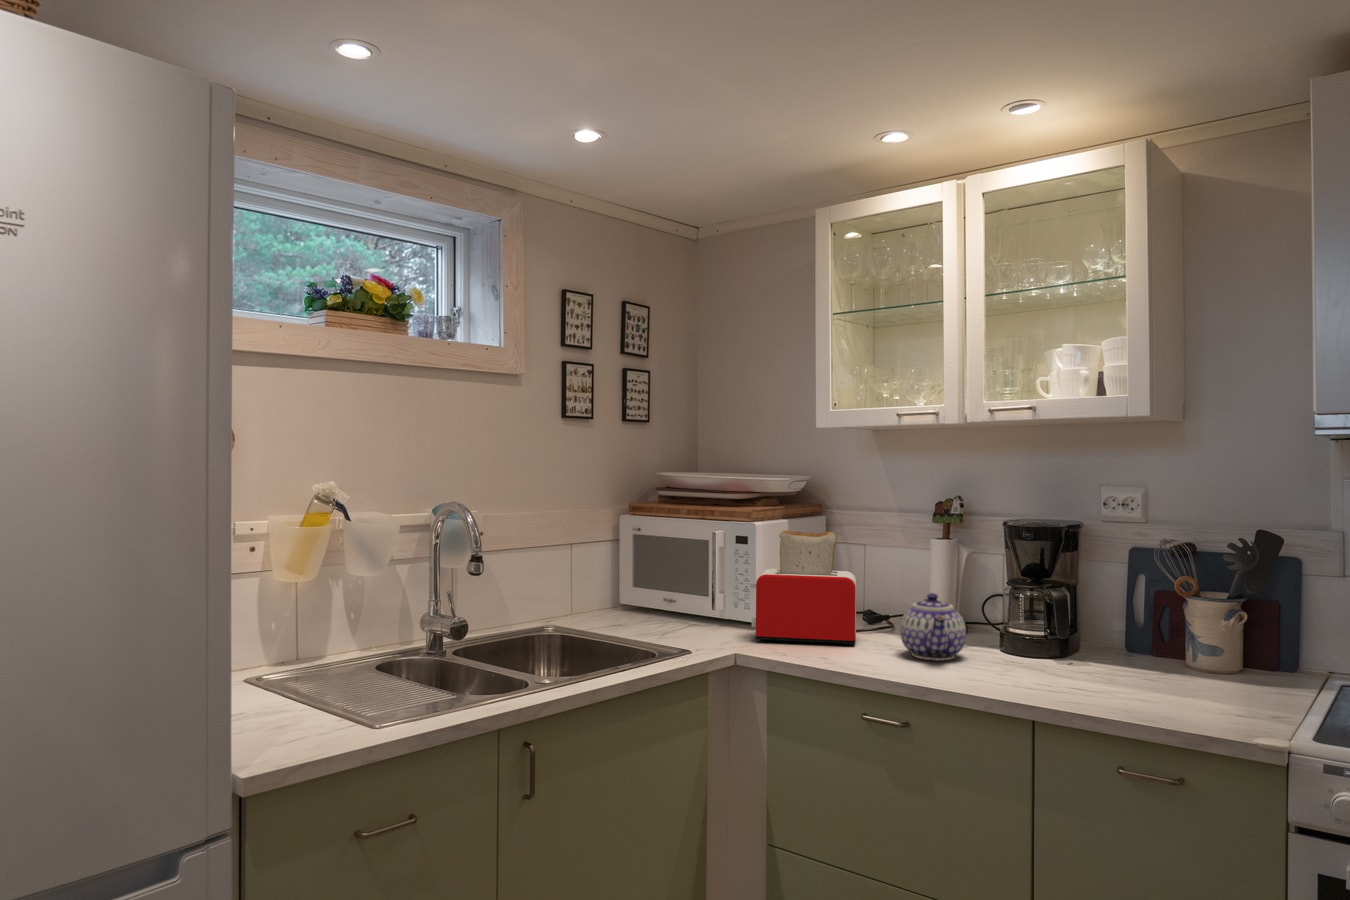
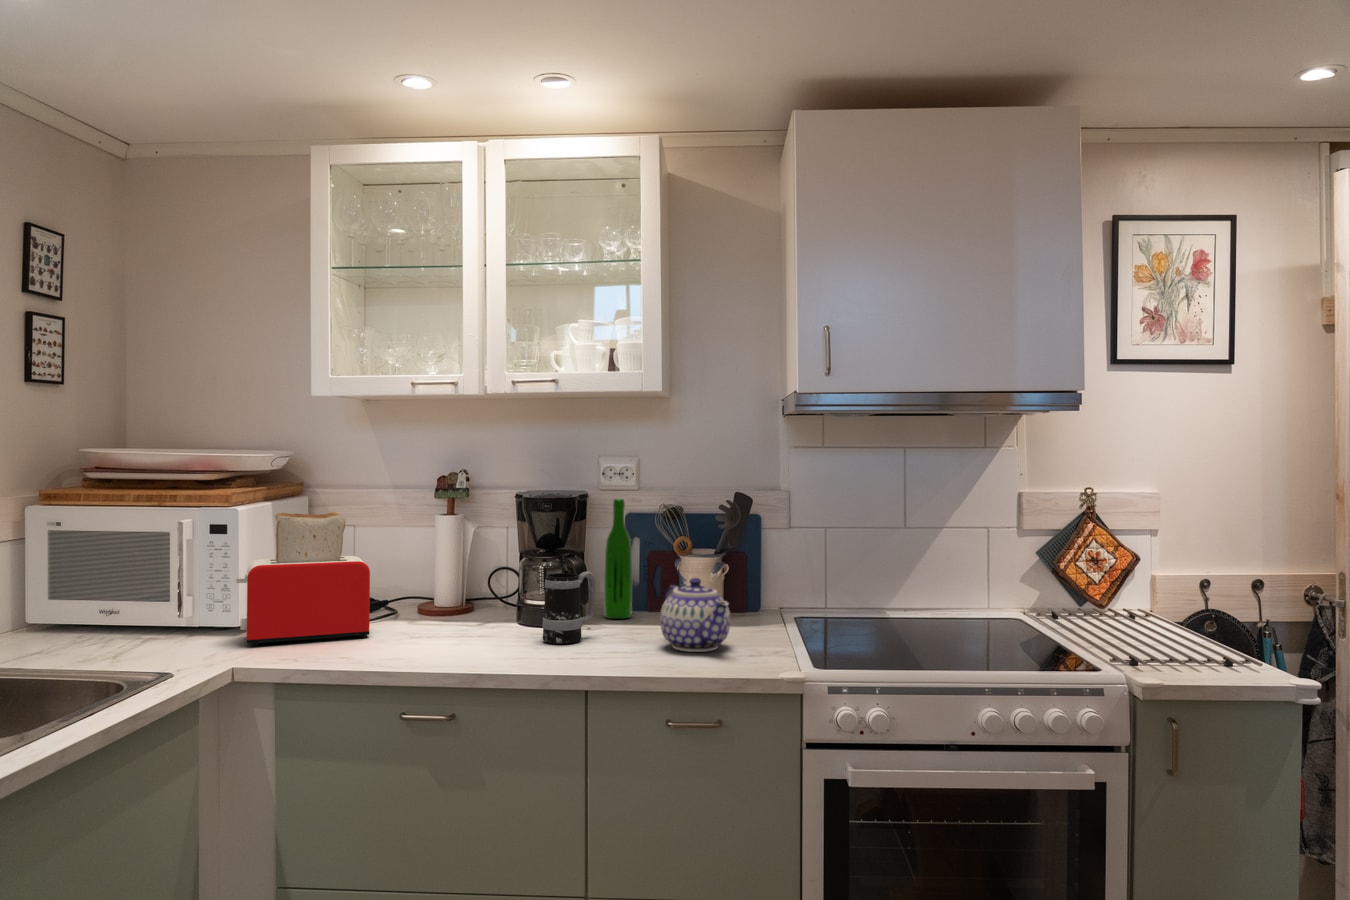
wine bottle: none [1097,531,1130,659] -> present [604,499,632,619]
teapot: present [901,593,966,660] -> present [660,578,730,652]
mug: none [1011,605,1070,678] -> present [542,571,595,644]

